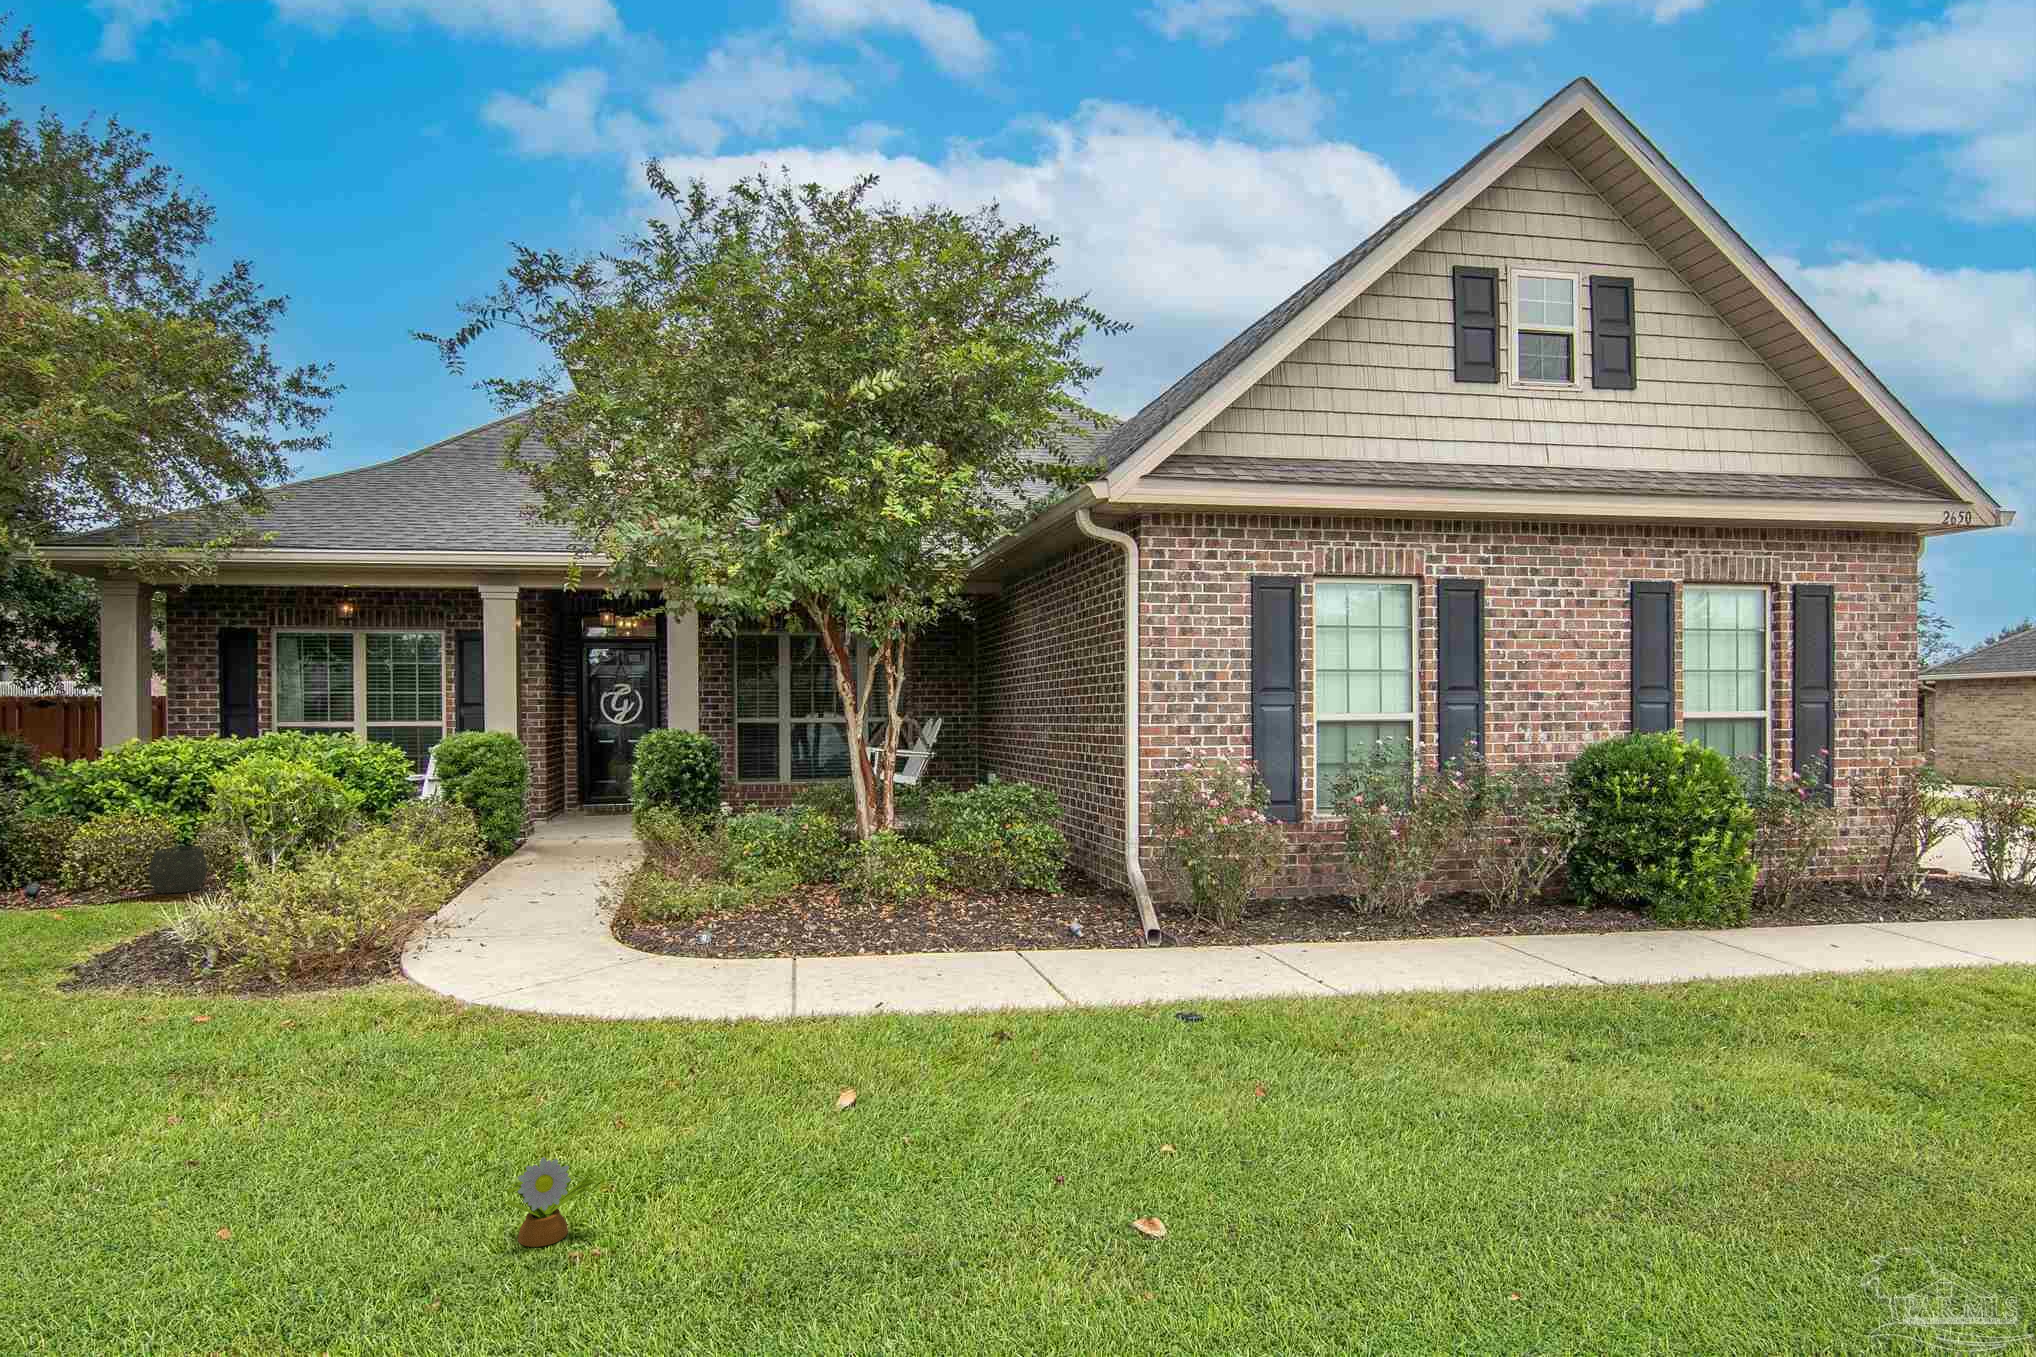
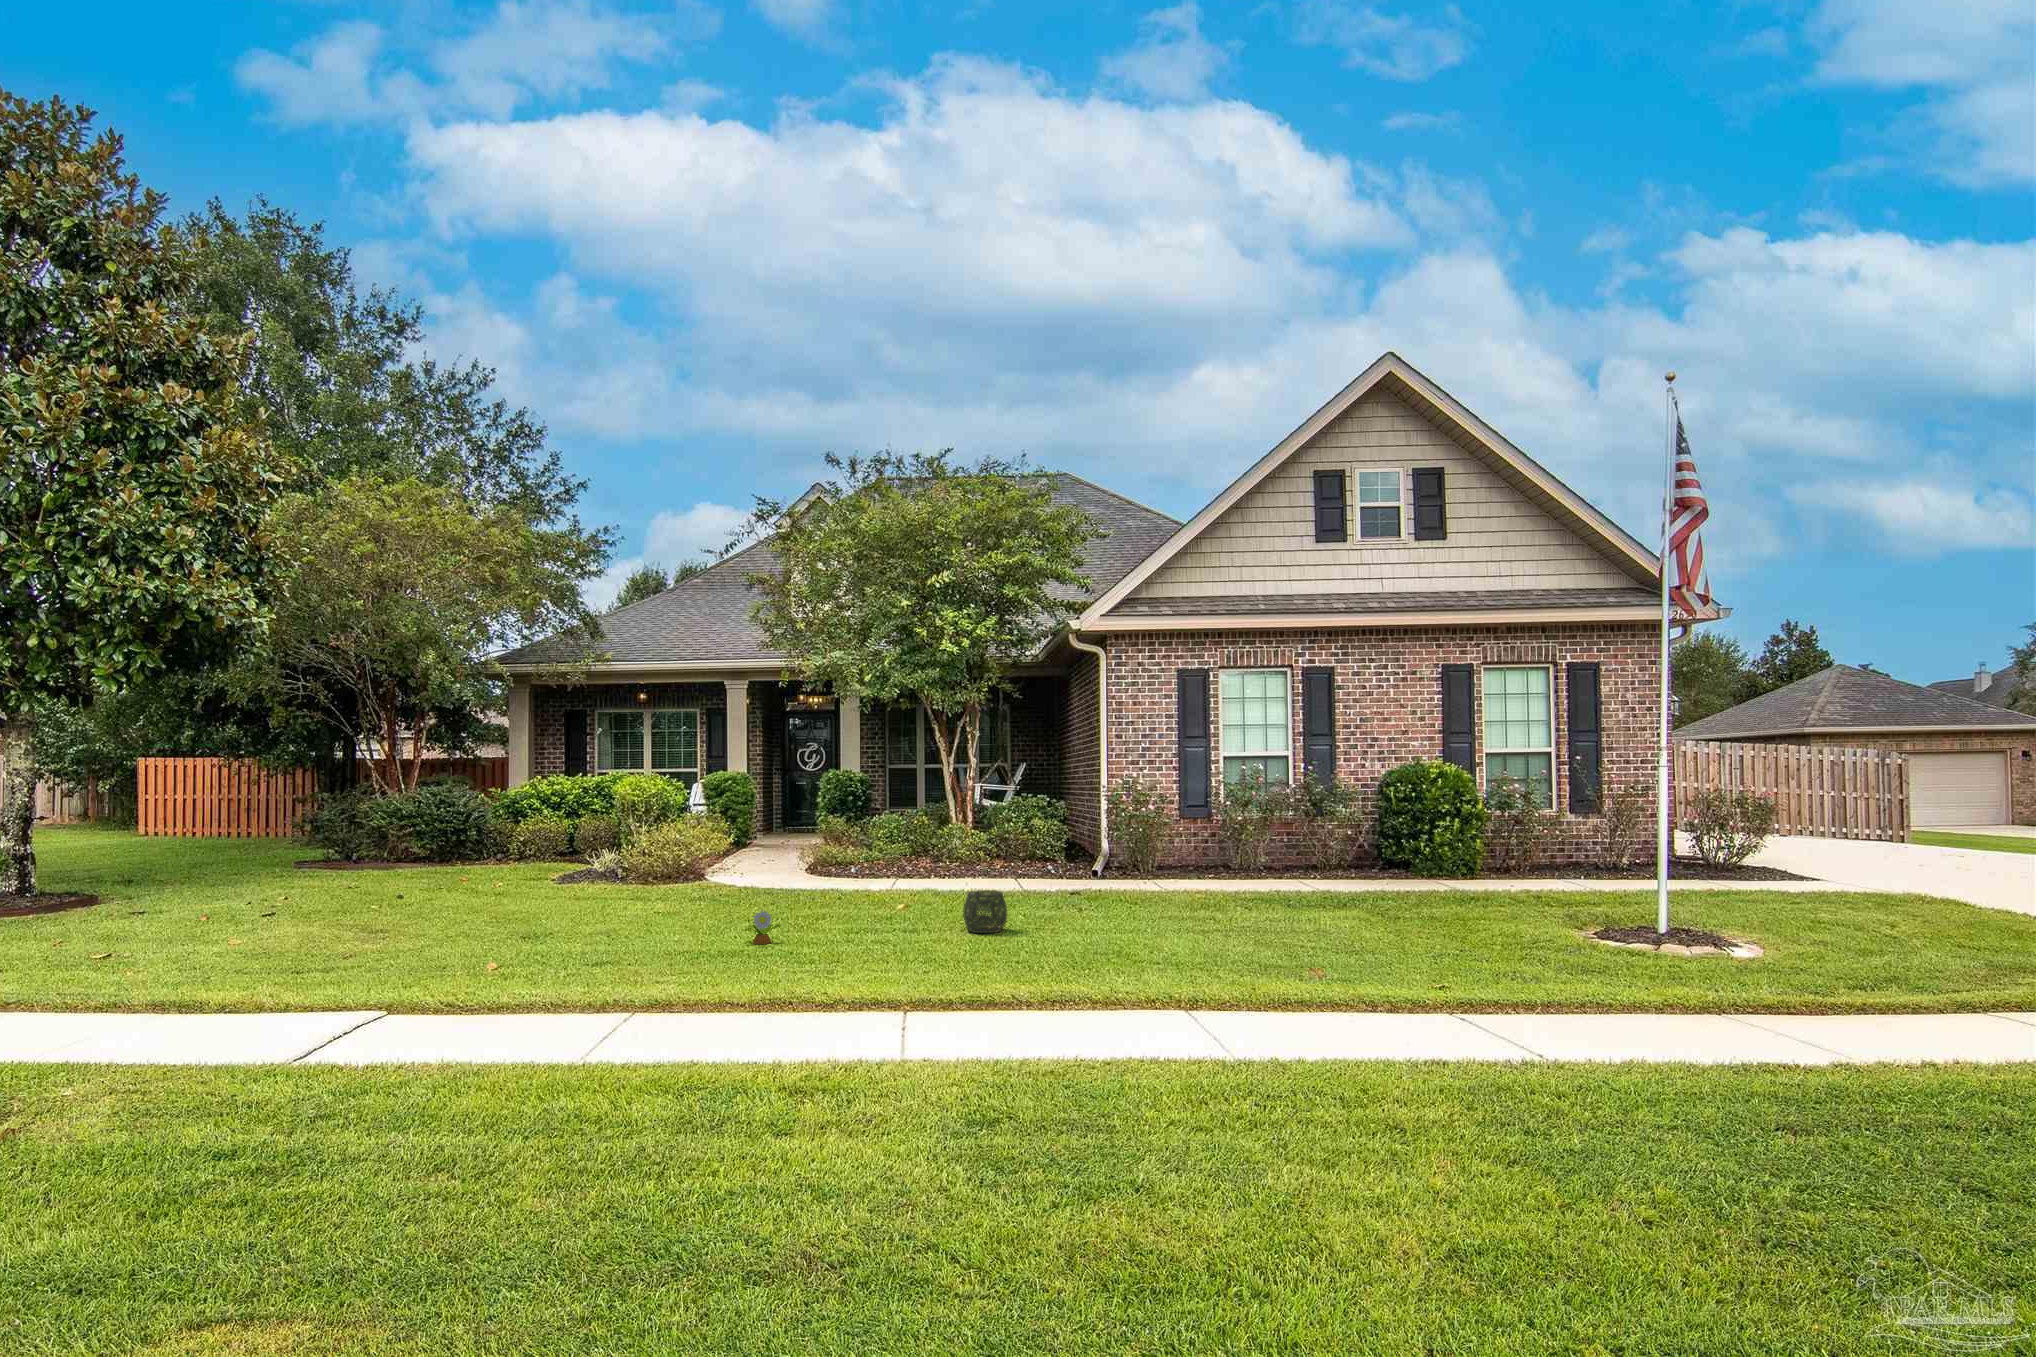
woven basket: present [149,847,207,893] -> present [963,890,1008,933]

